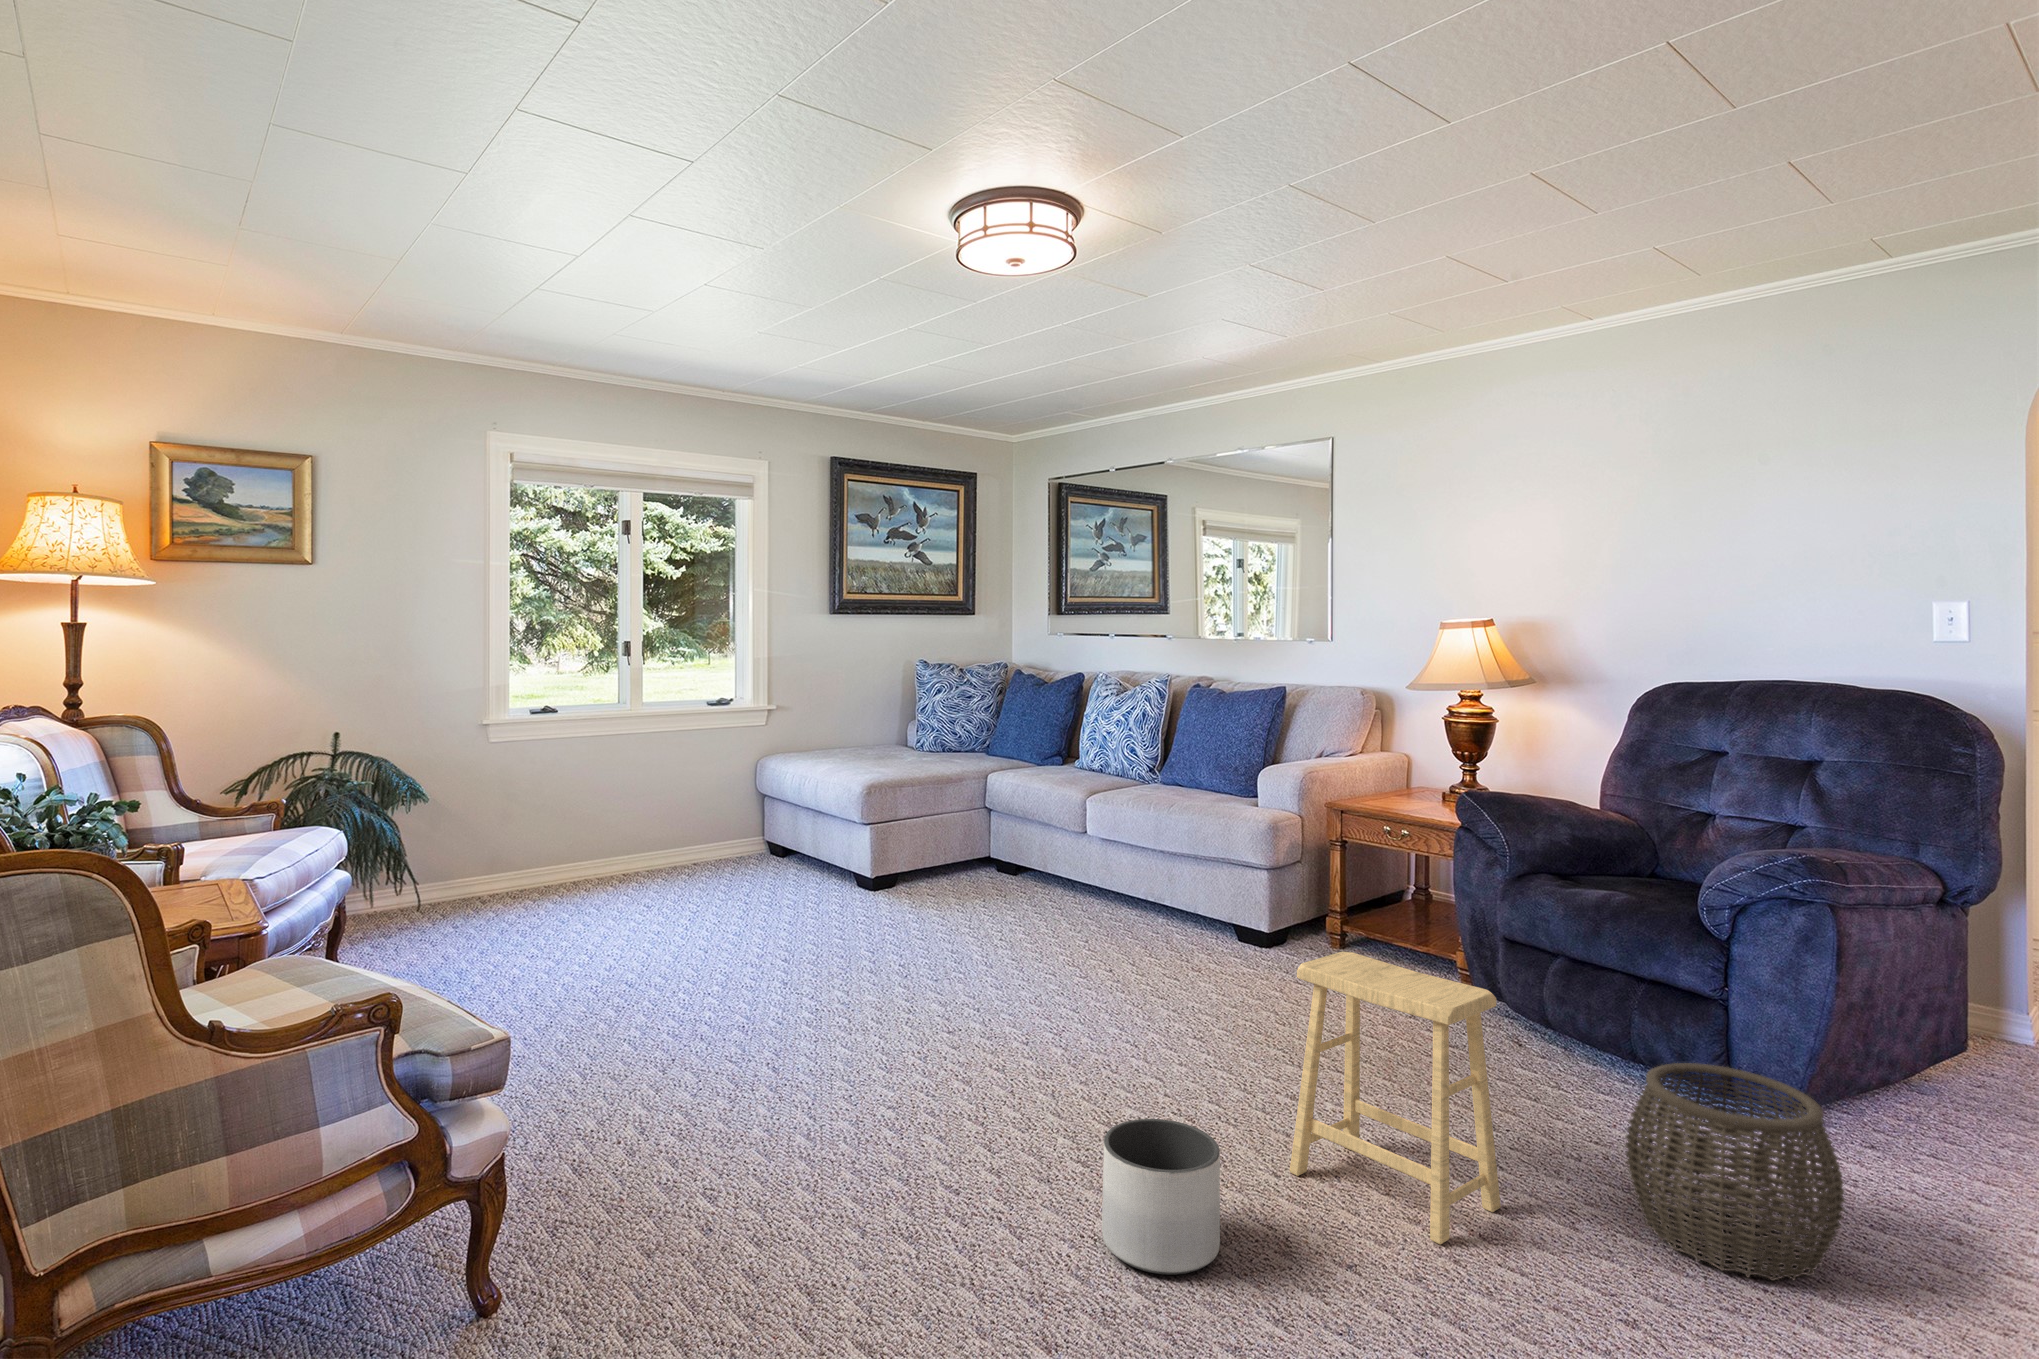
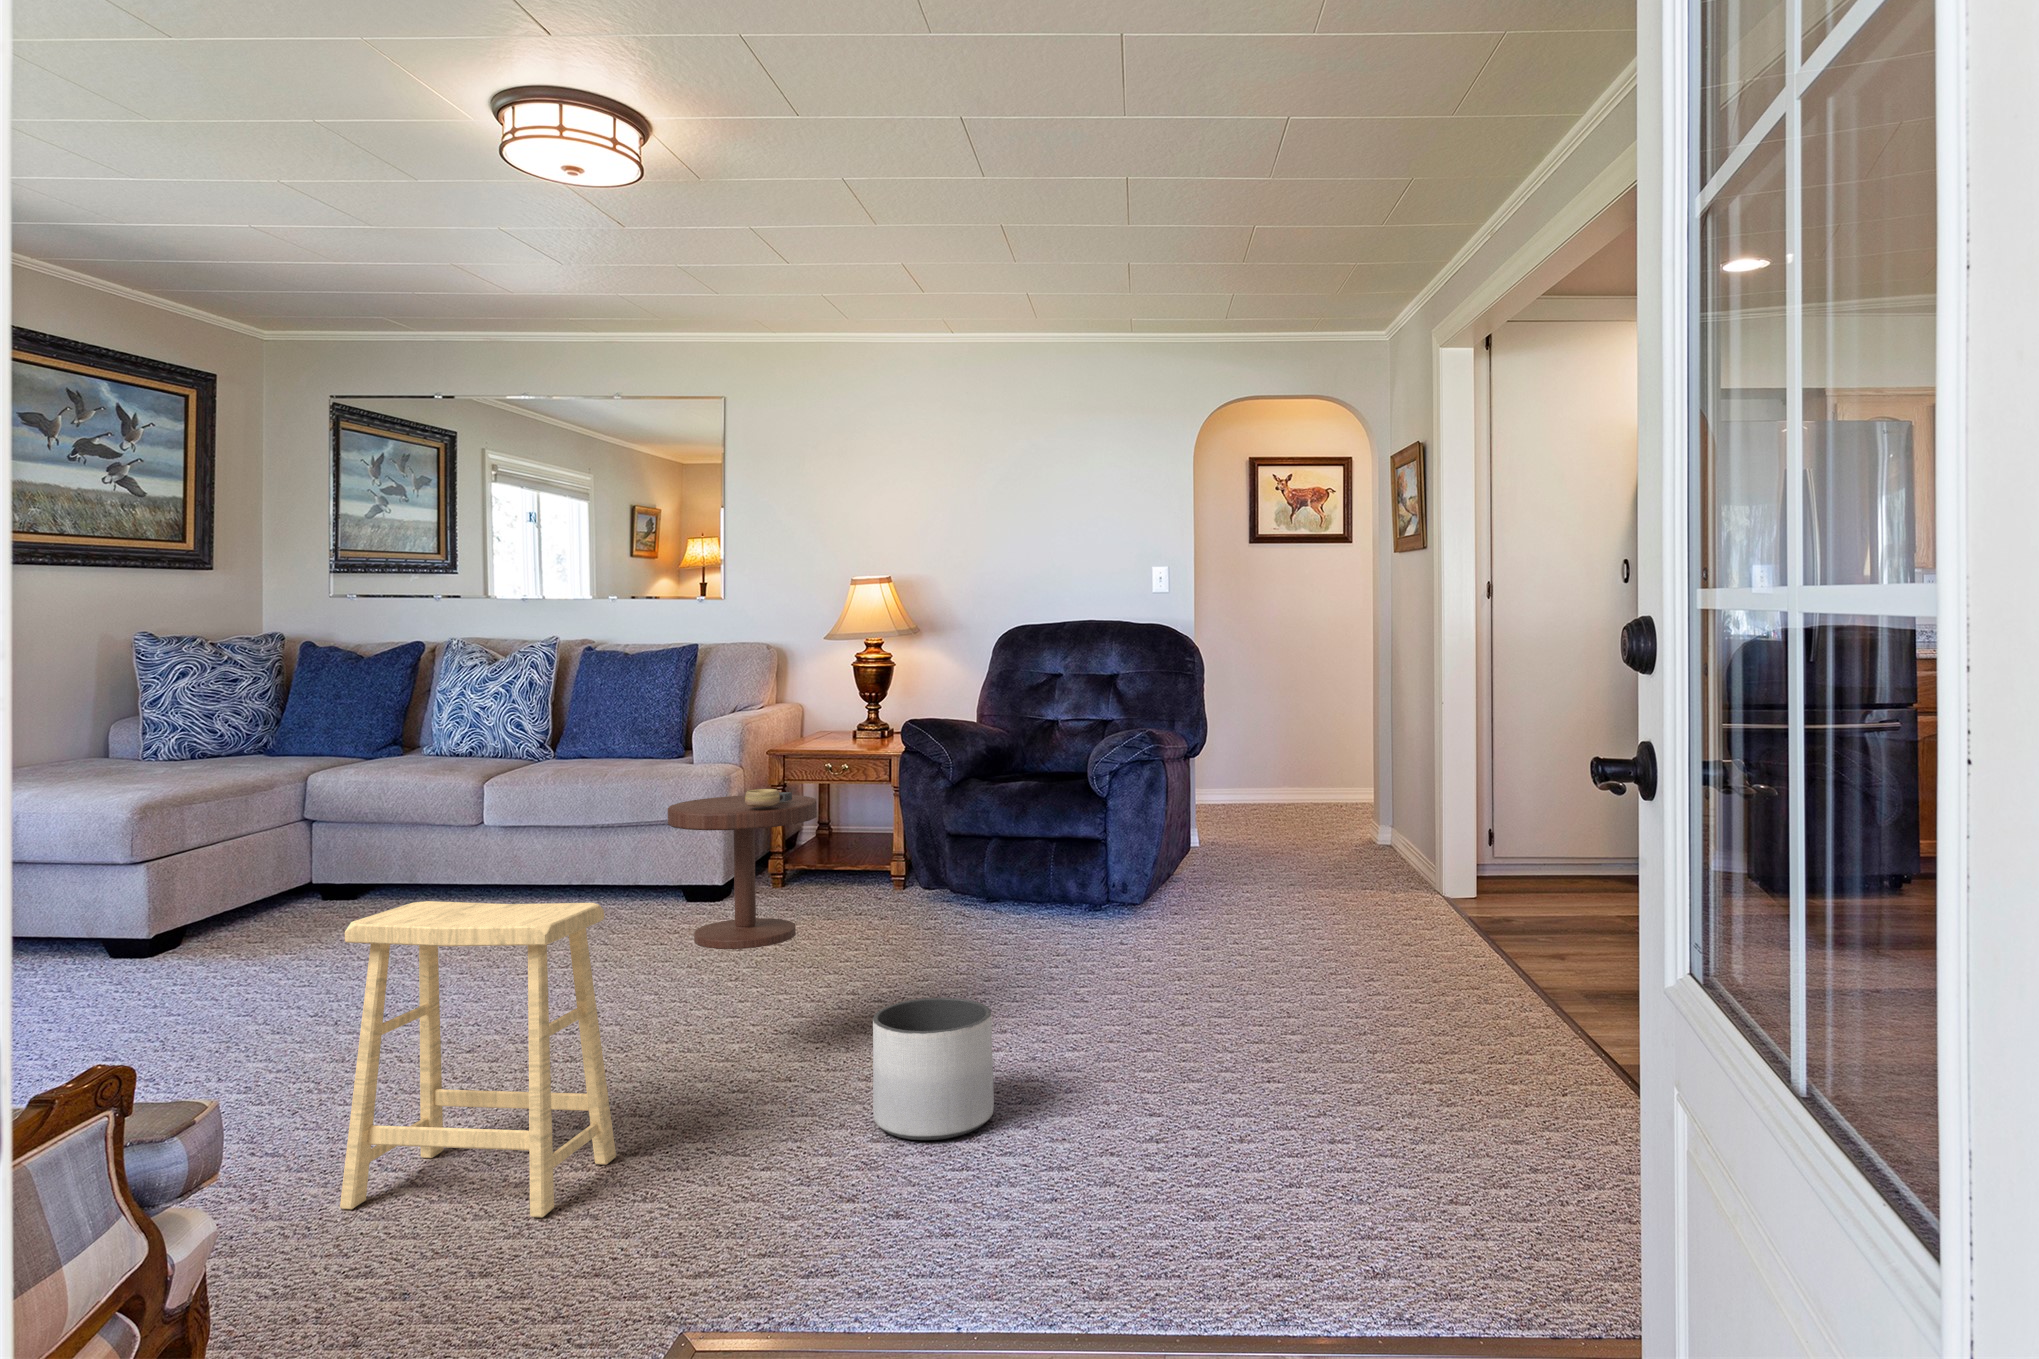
side table: none [1025,875,1156,1124] -> present [668,789,817,1070]
footstool: present [1290,952,1501,1244] -> present [340,901,616,1217]
woven basket: present [1625,1063,1846,1281] -> none [1202,863,1342,1003]

